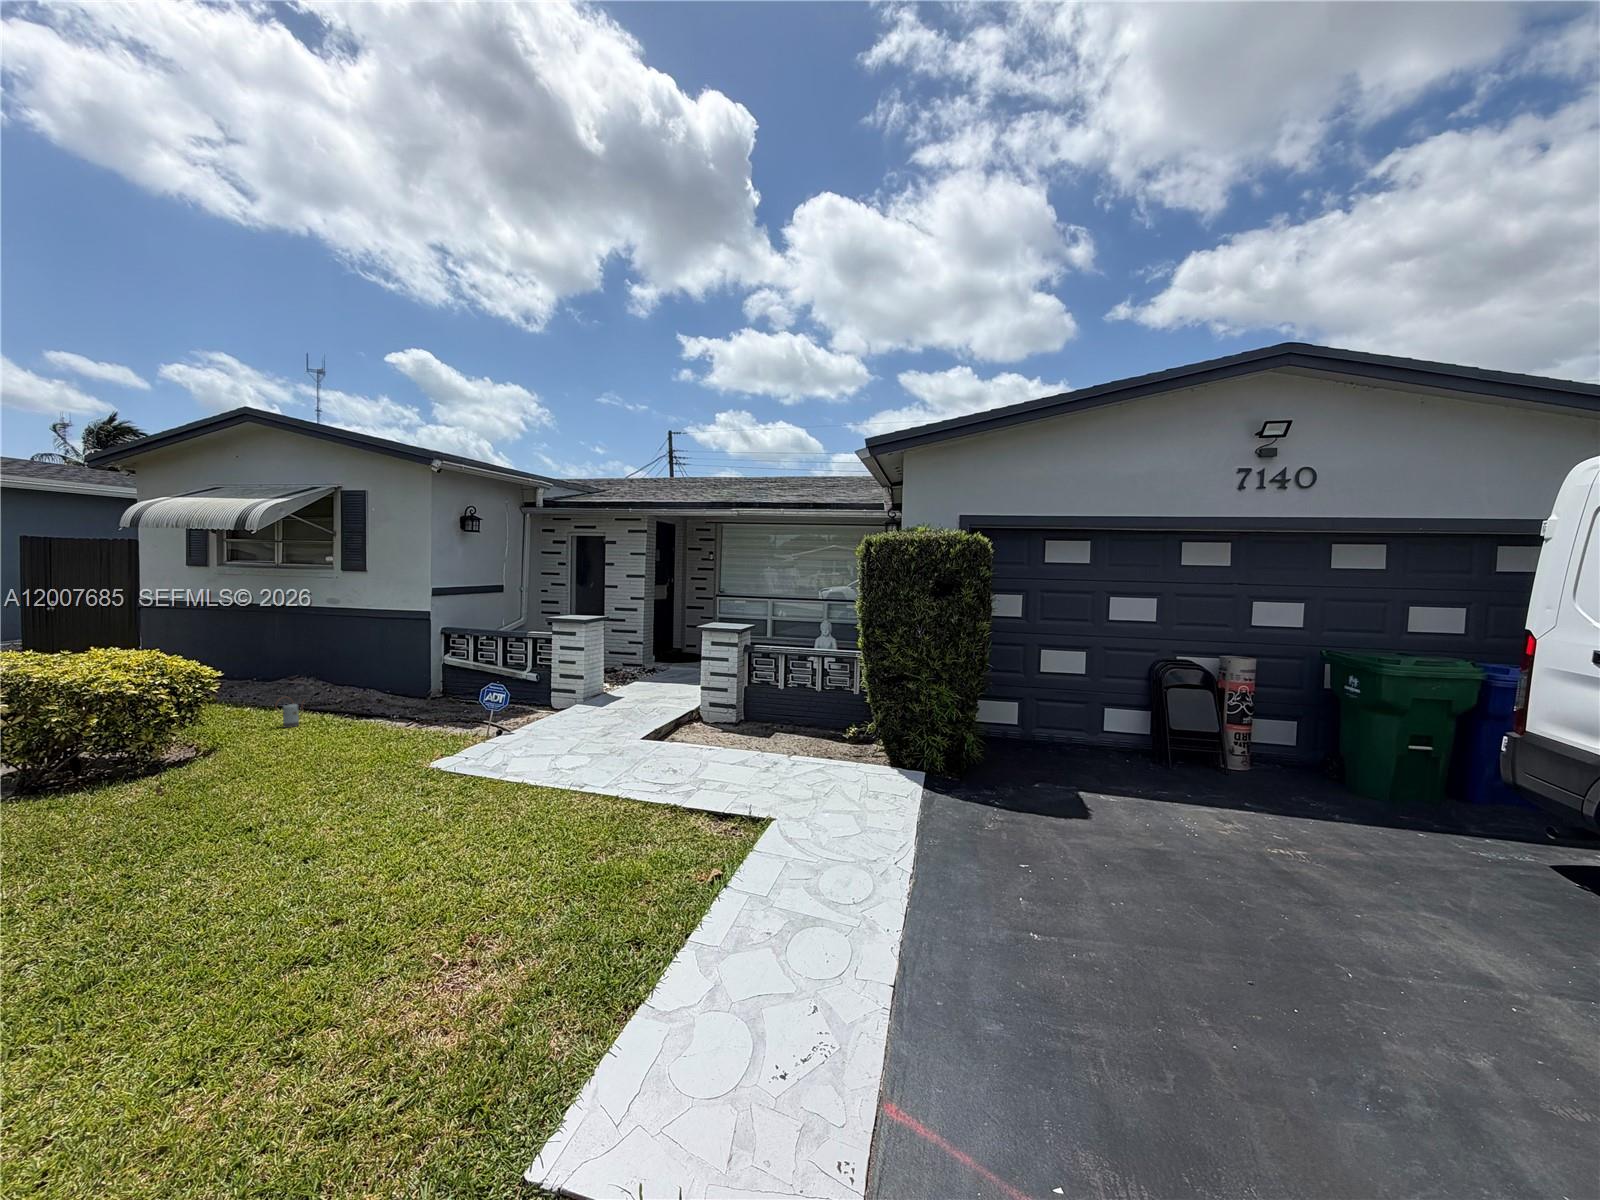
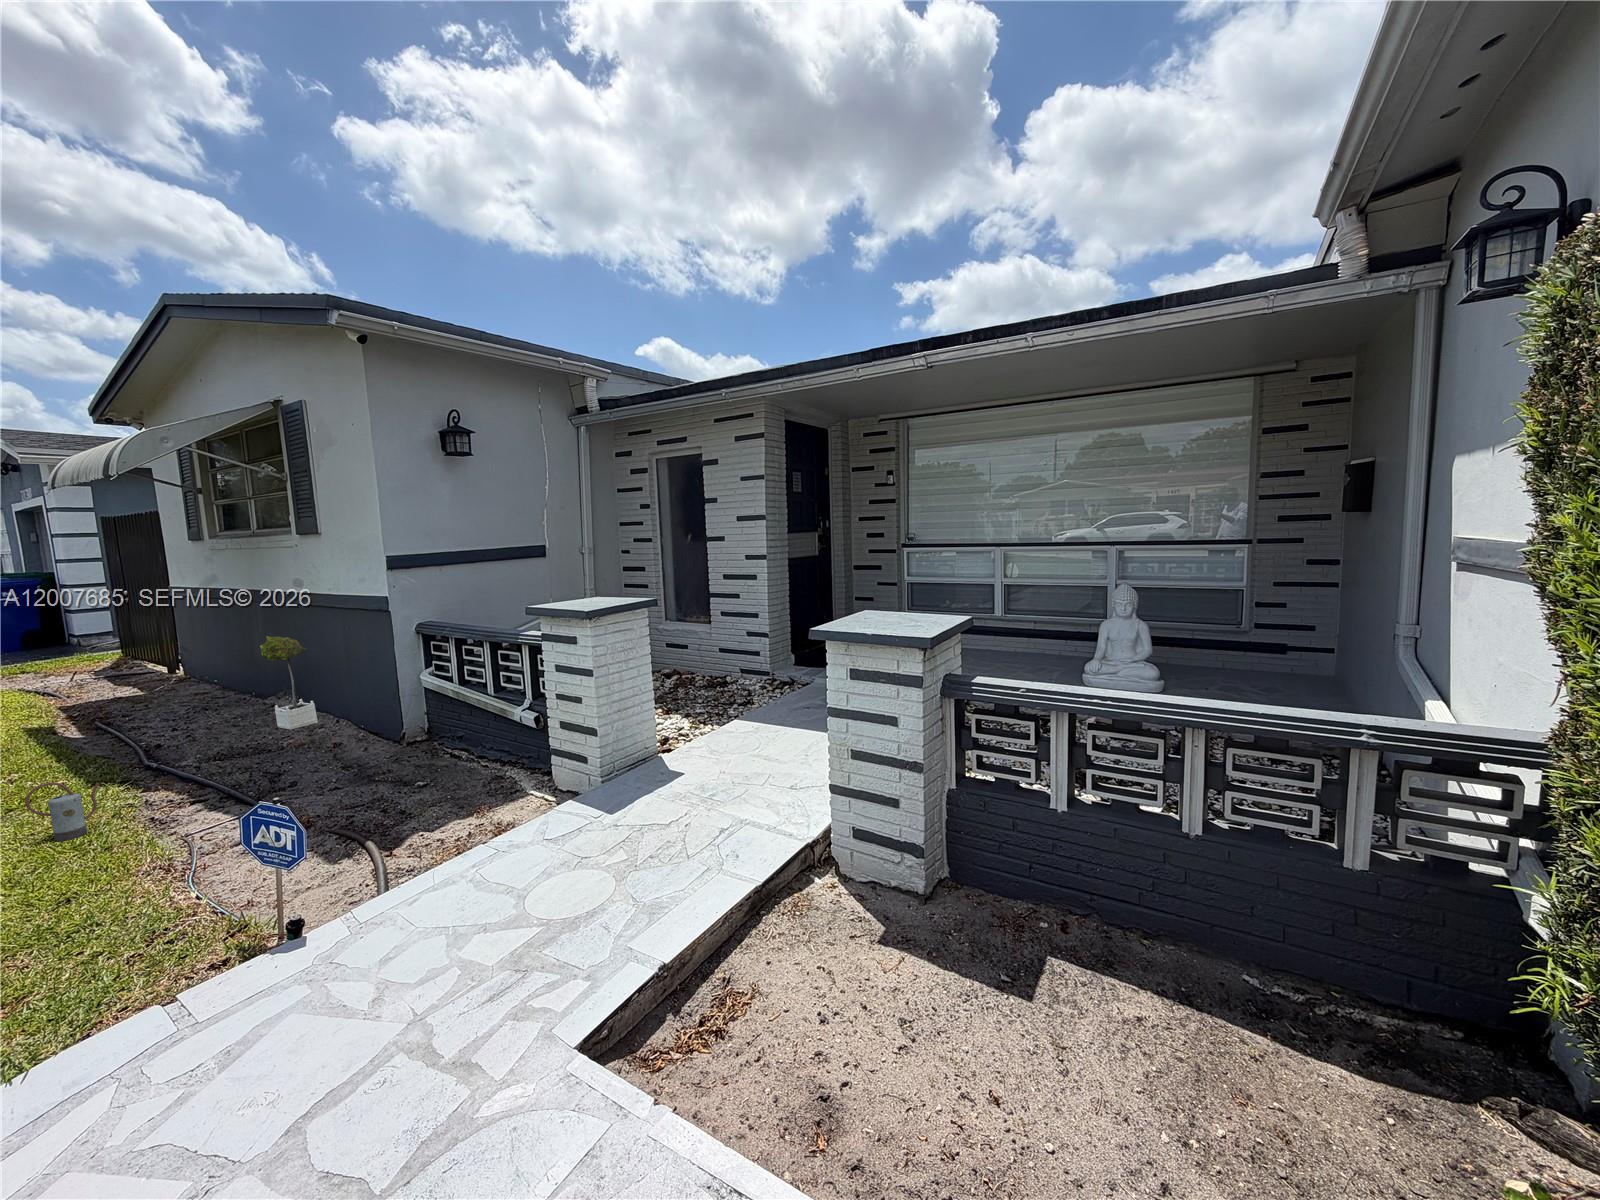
potted tree: none [323,631,355,689] -> present [260,636,318,729]

